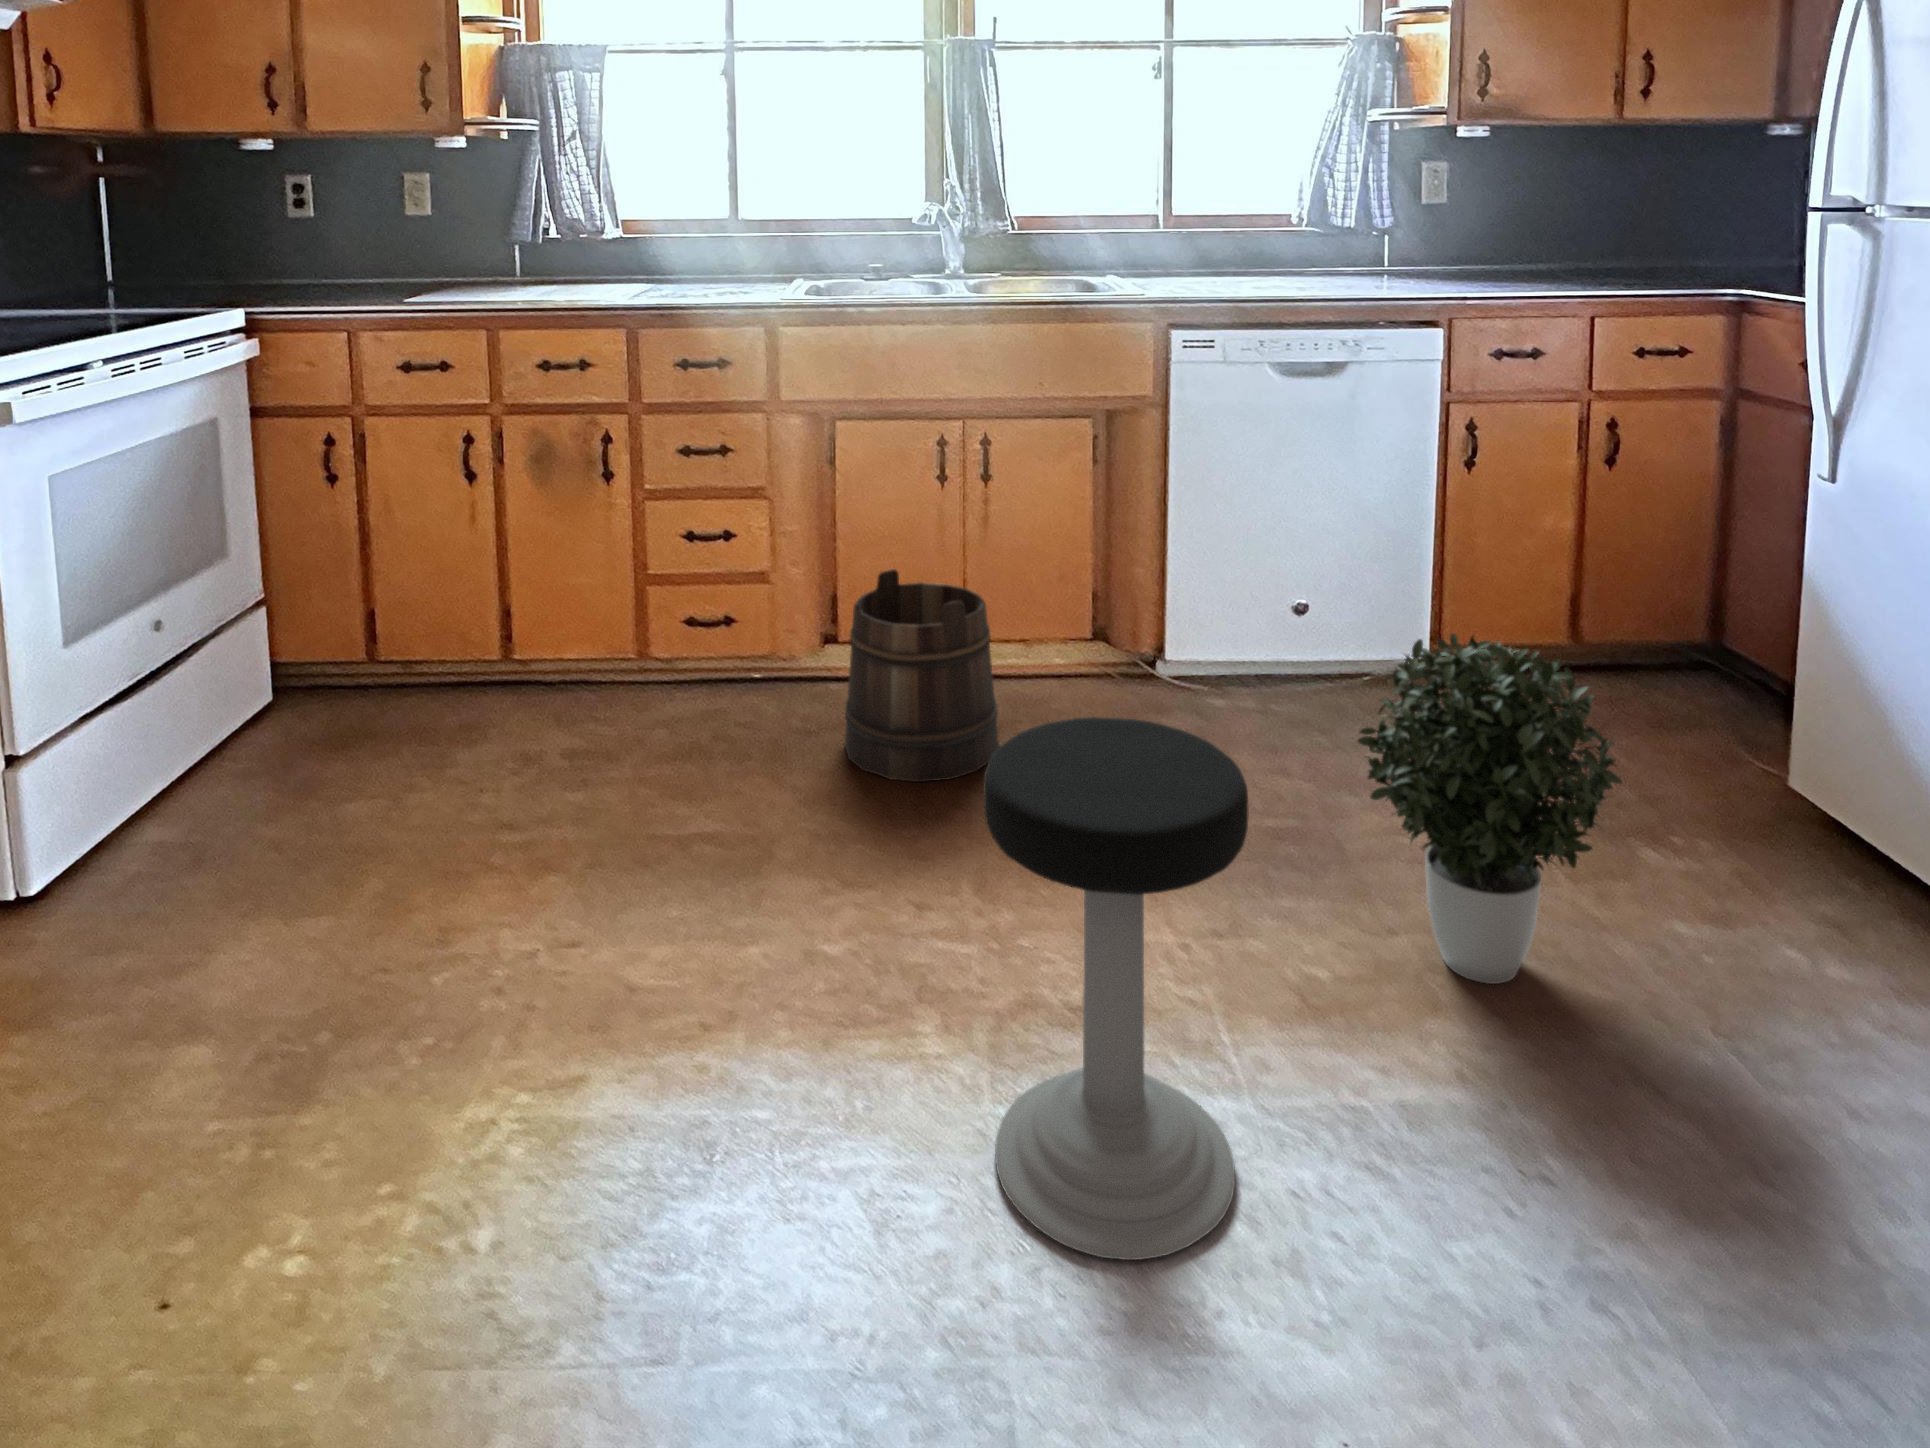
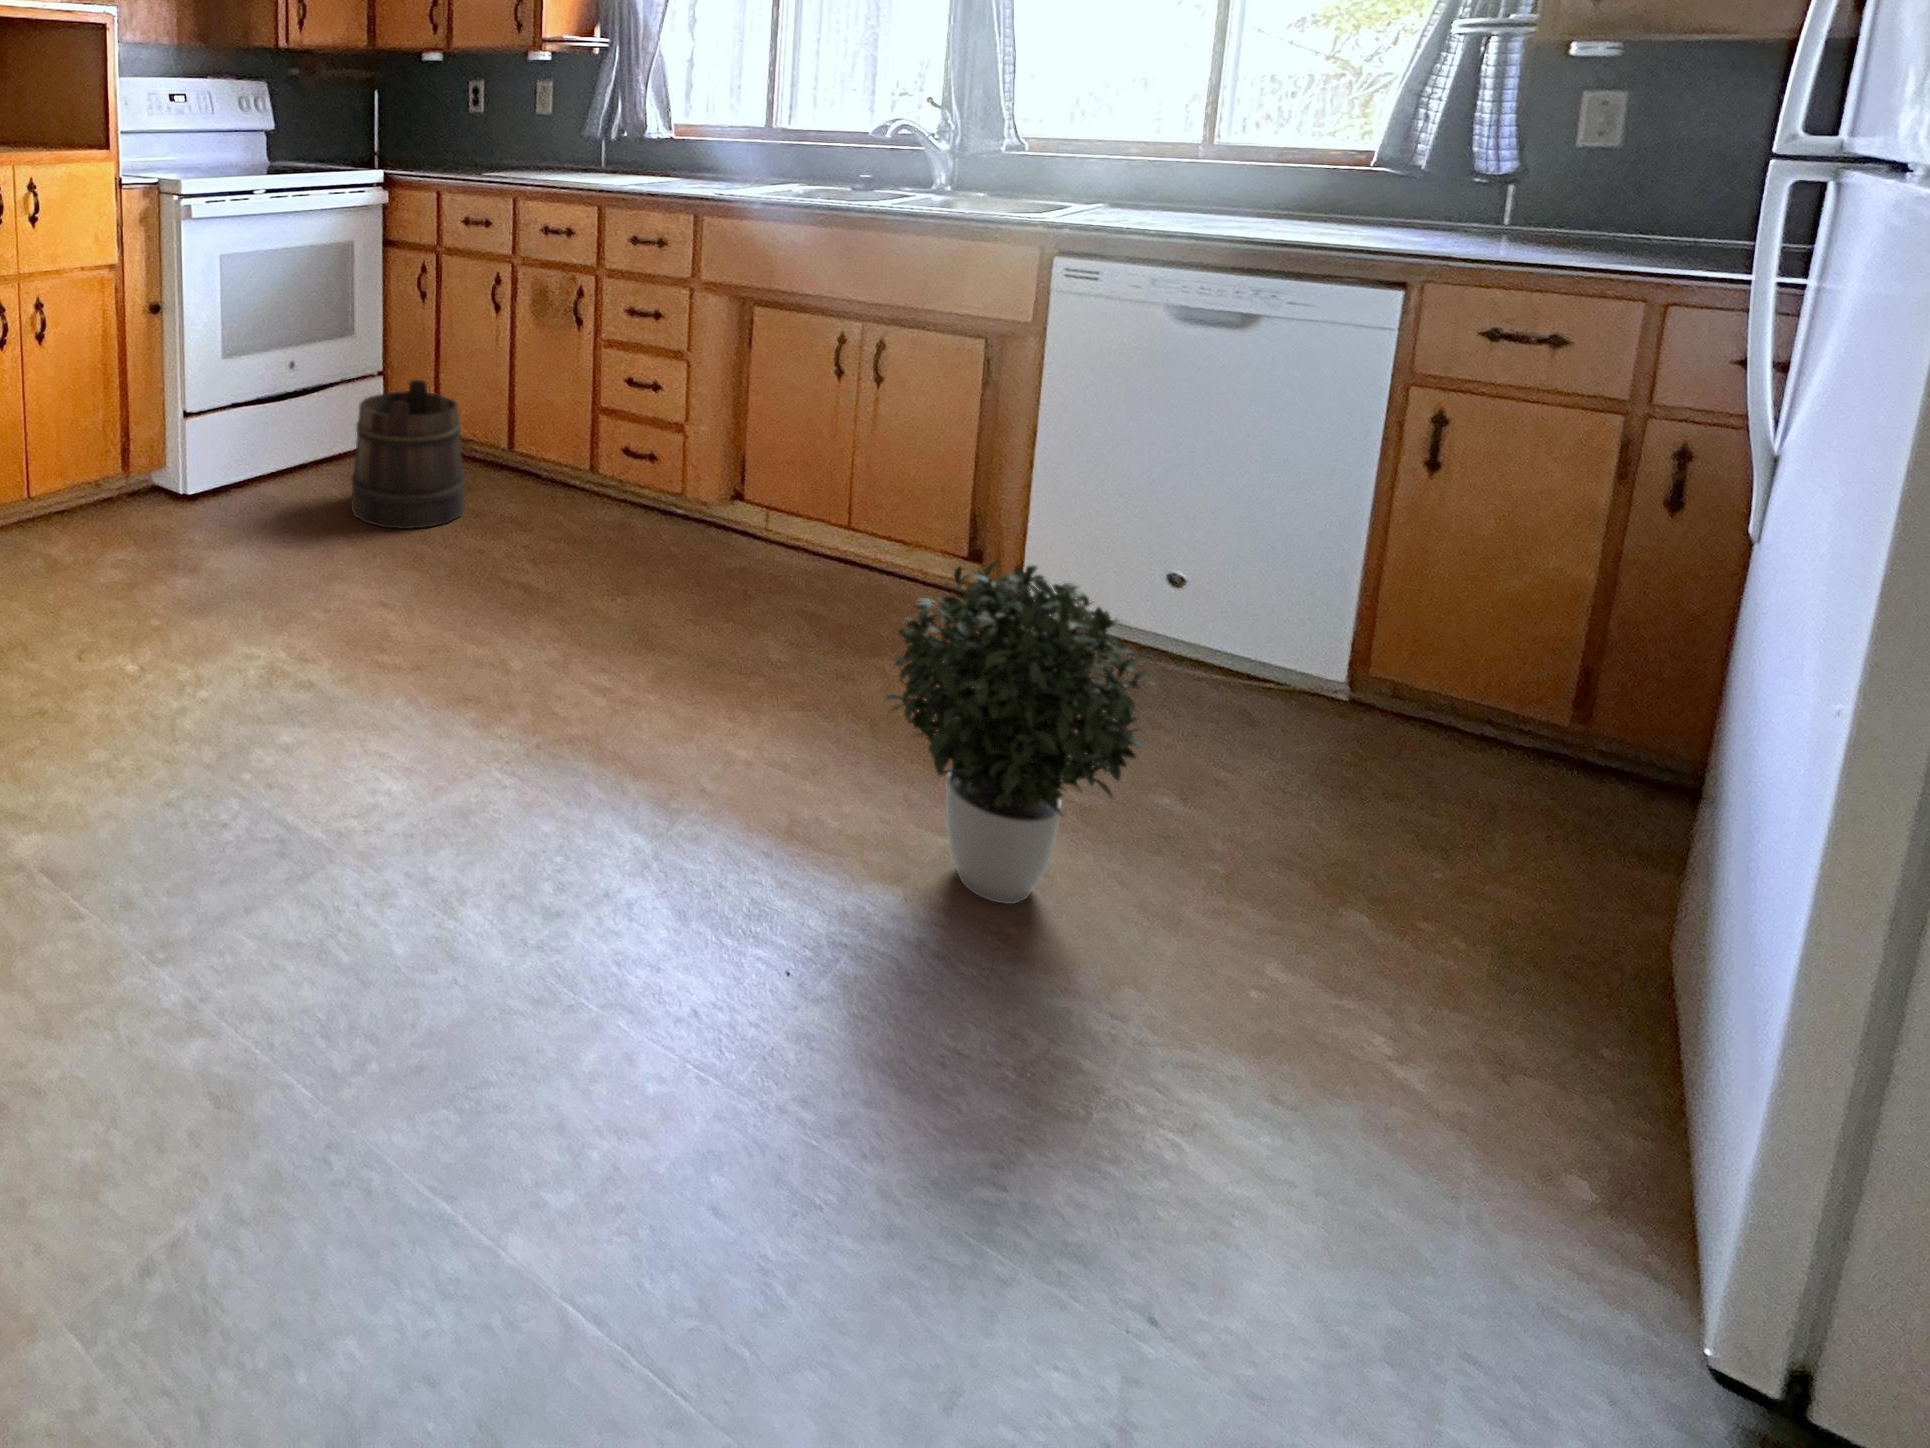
bucket: present [845,569,999,782] -> present [351,380,465,529]
stool: present [983,717,1248,1260] -> none [431,506,633,892]

